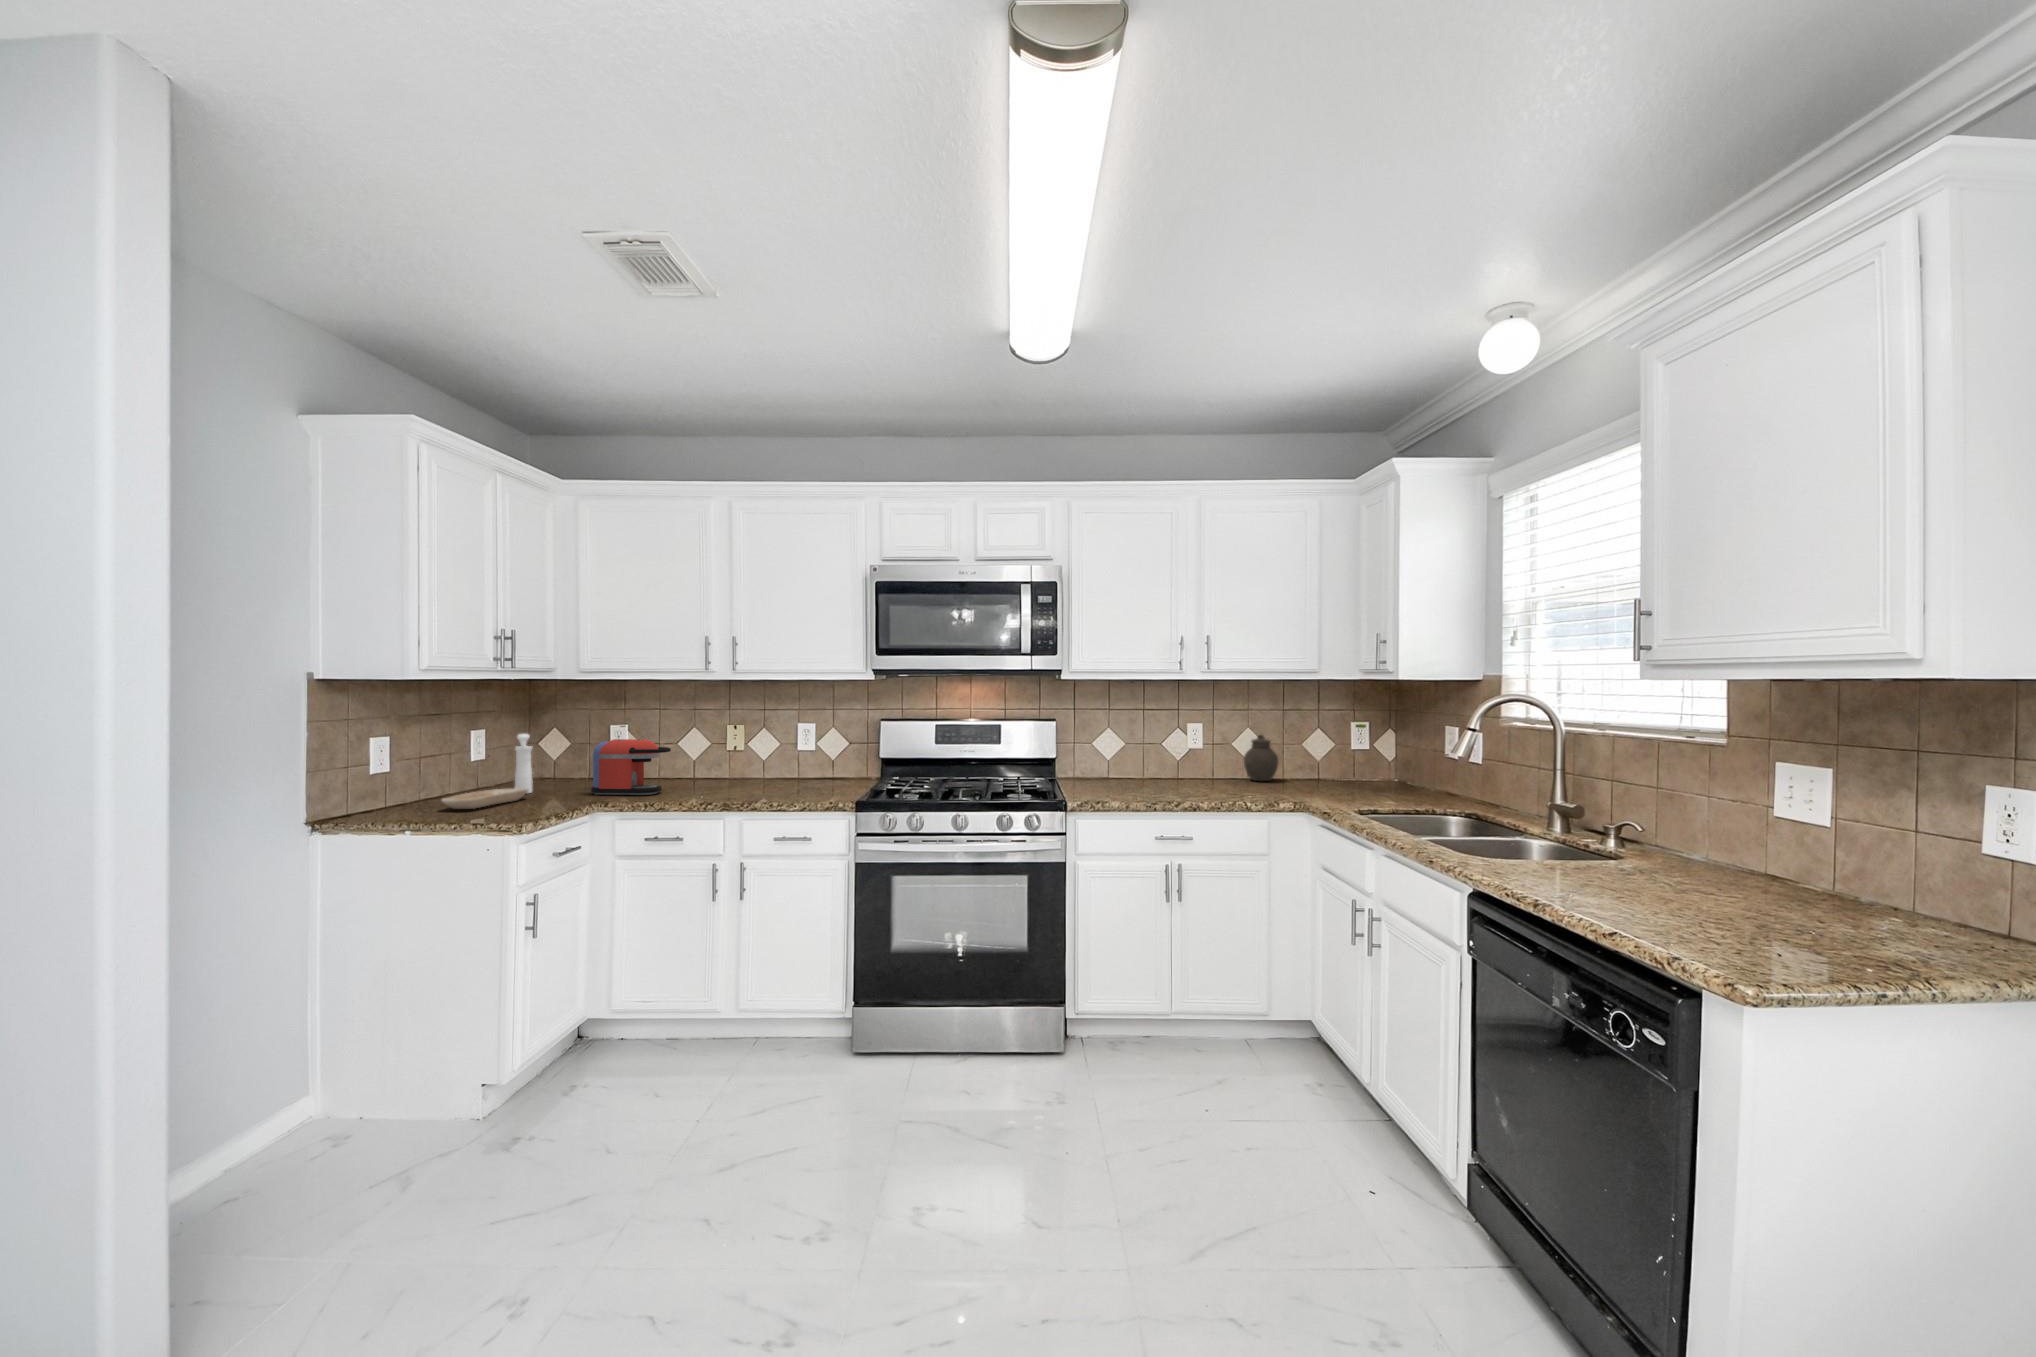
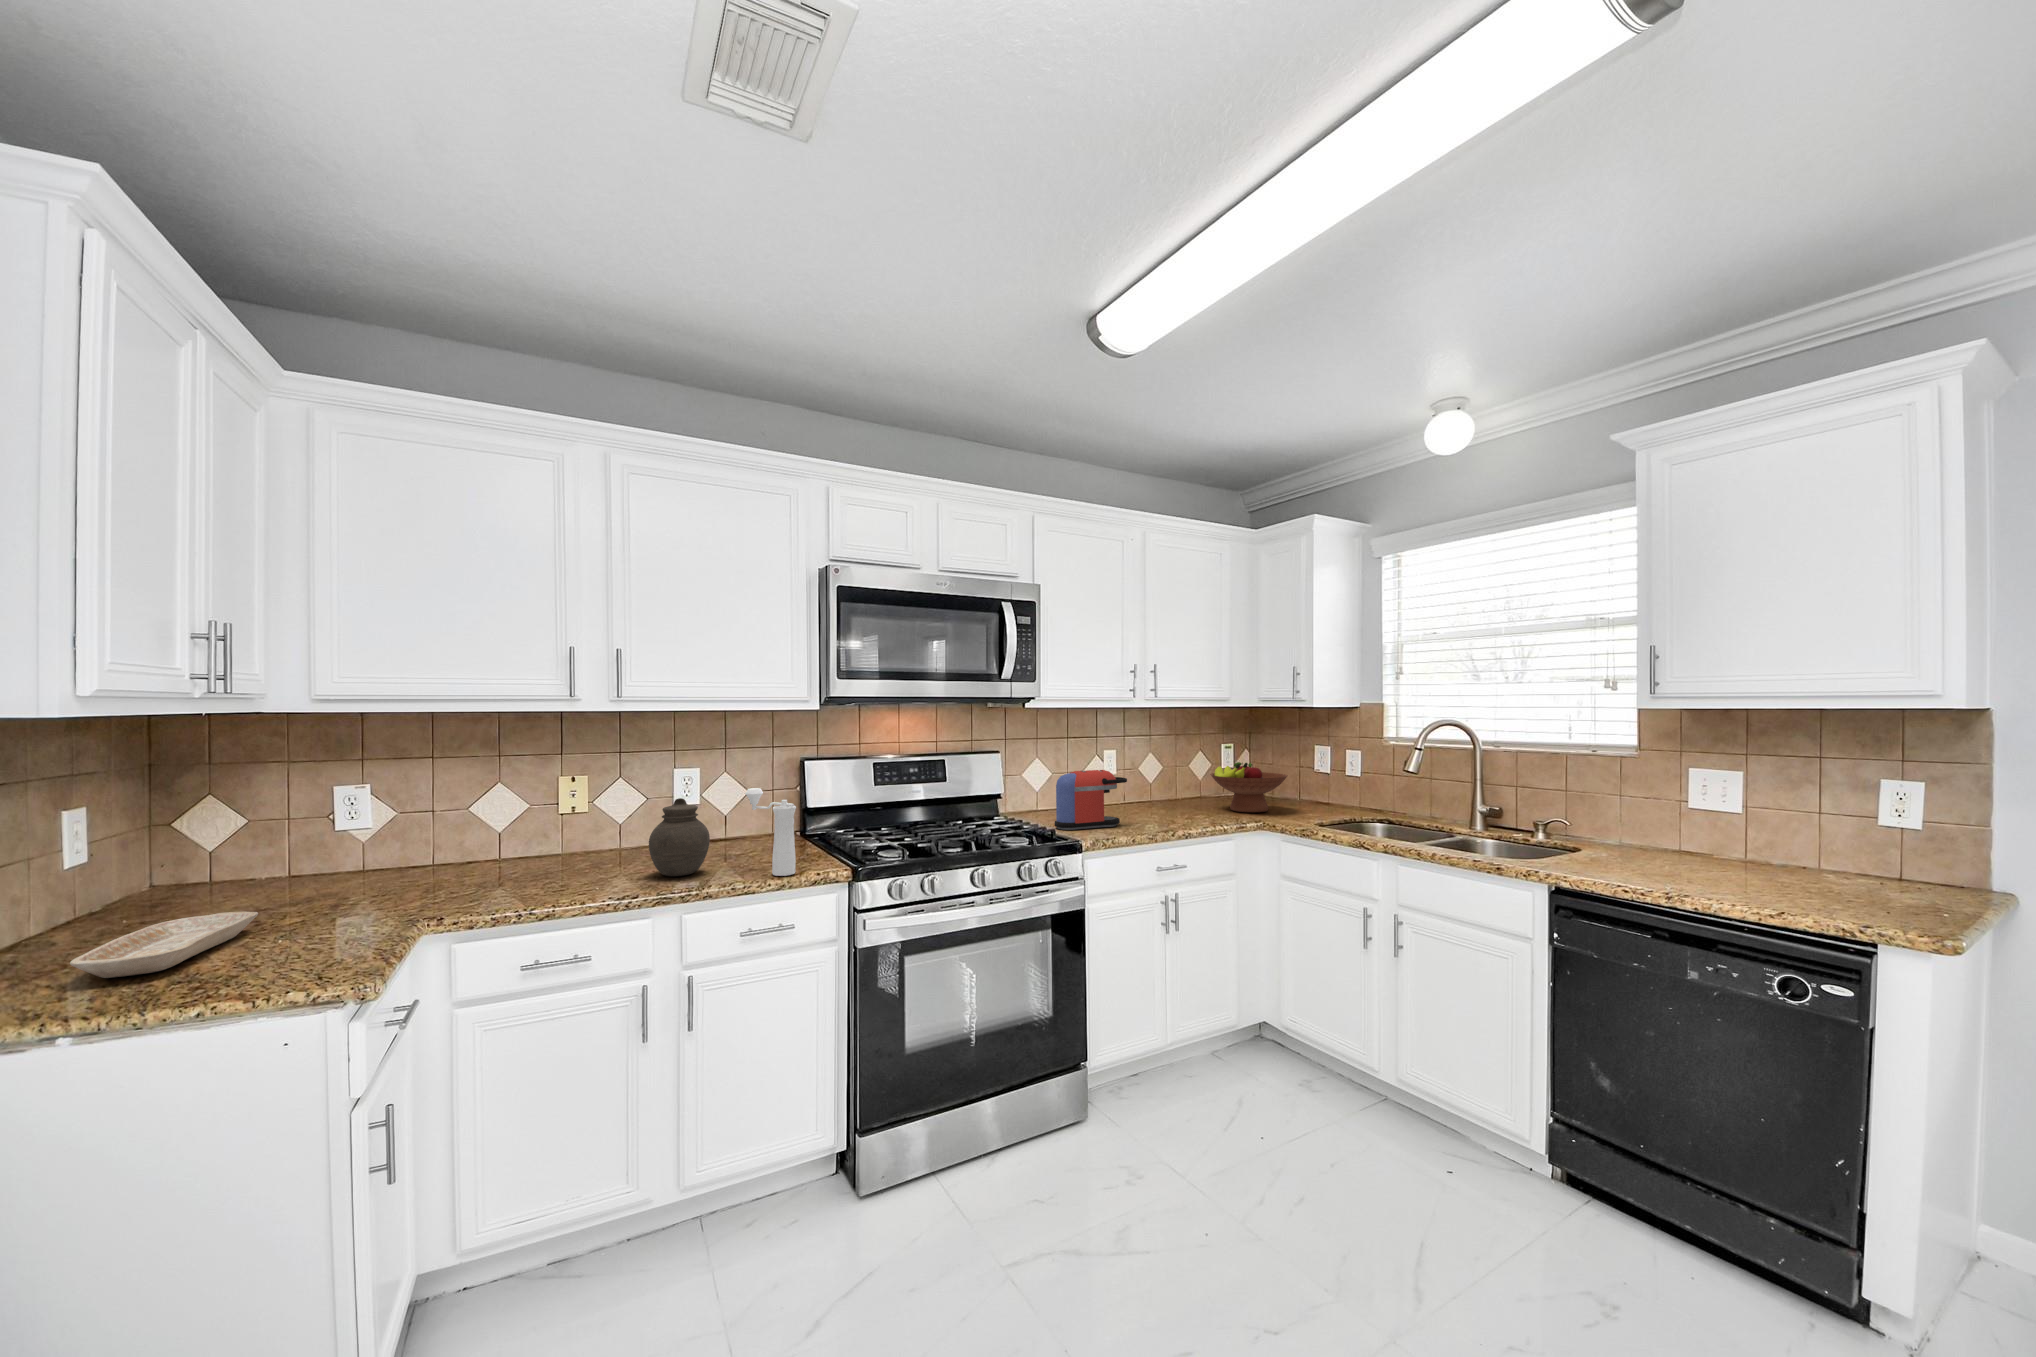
pepper mill: present [515,734,532,793] -> present [745,788,796,876]
jar: present [1244,735,1278,781] -> present [649,798,710,876]
coffee maker: present [591,739,671,795] -> present [1055,770,1127,830]
fruit bowl: none [1285,739,1370,794] -> present [1210,762,1288,812]

